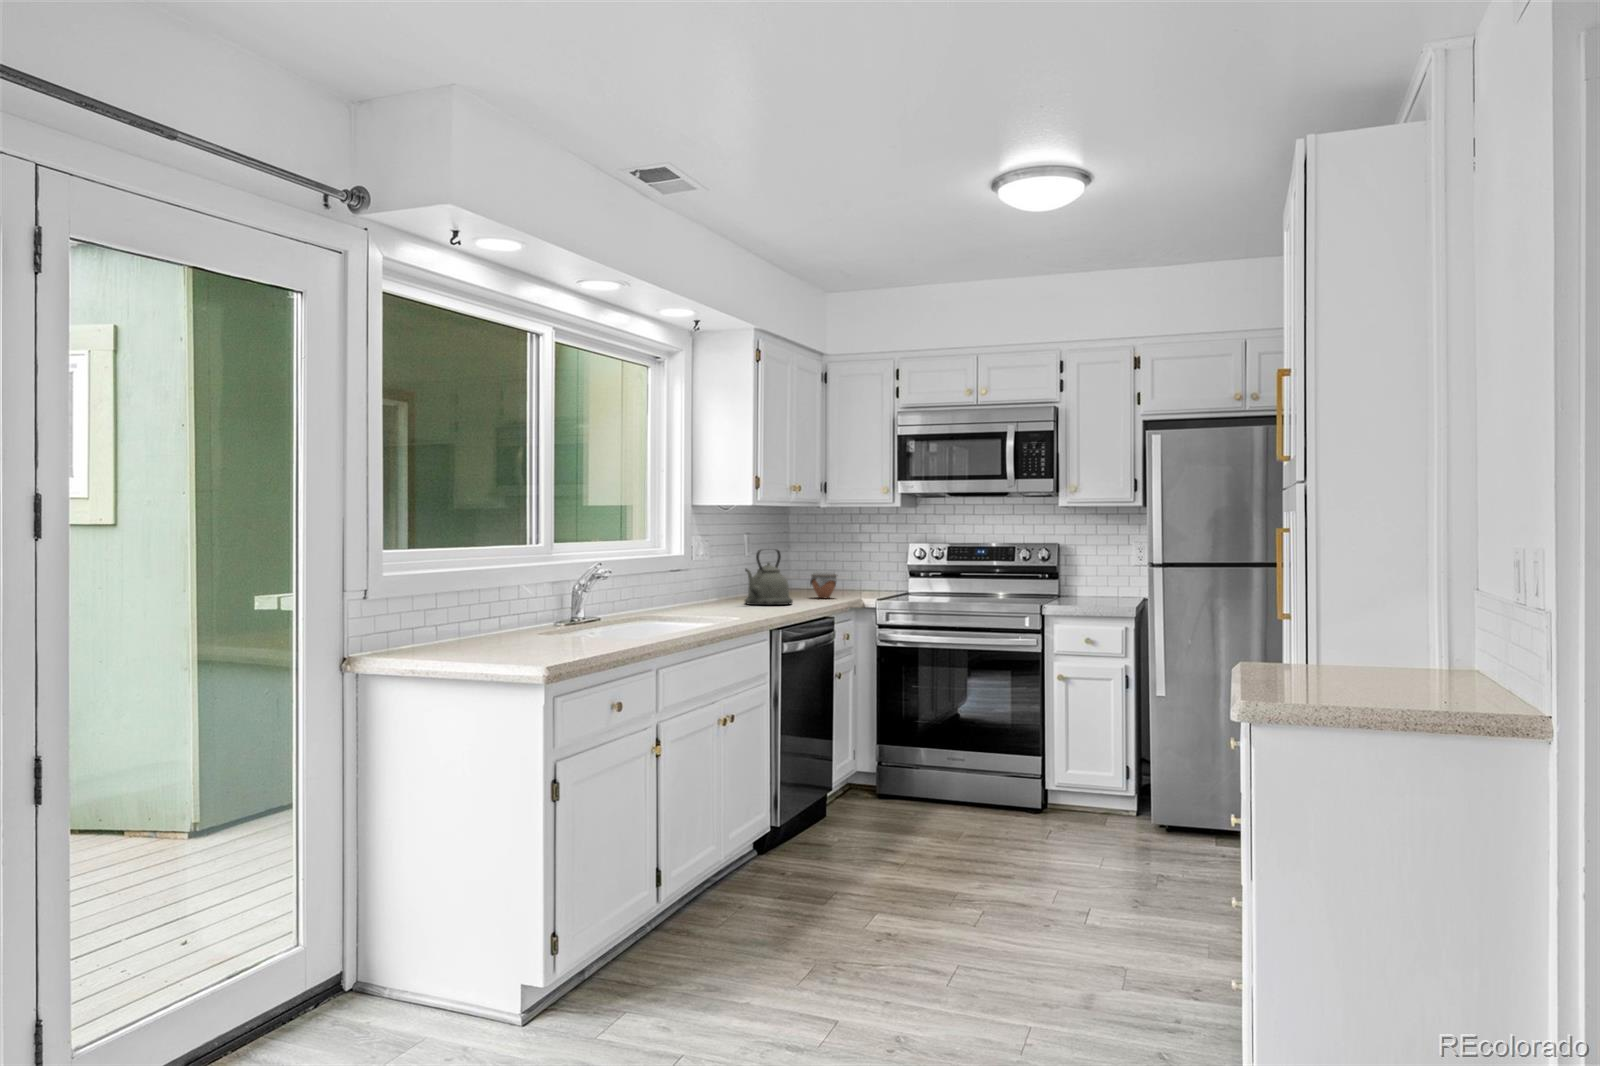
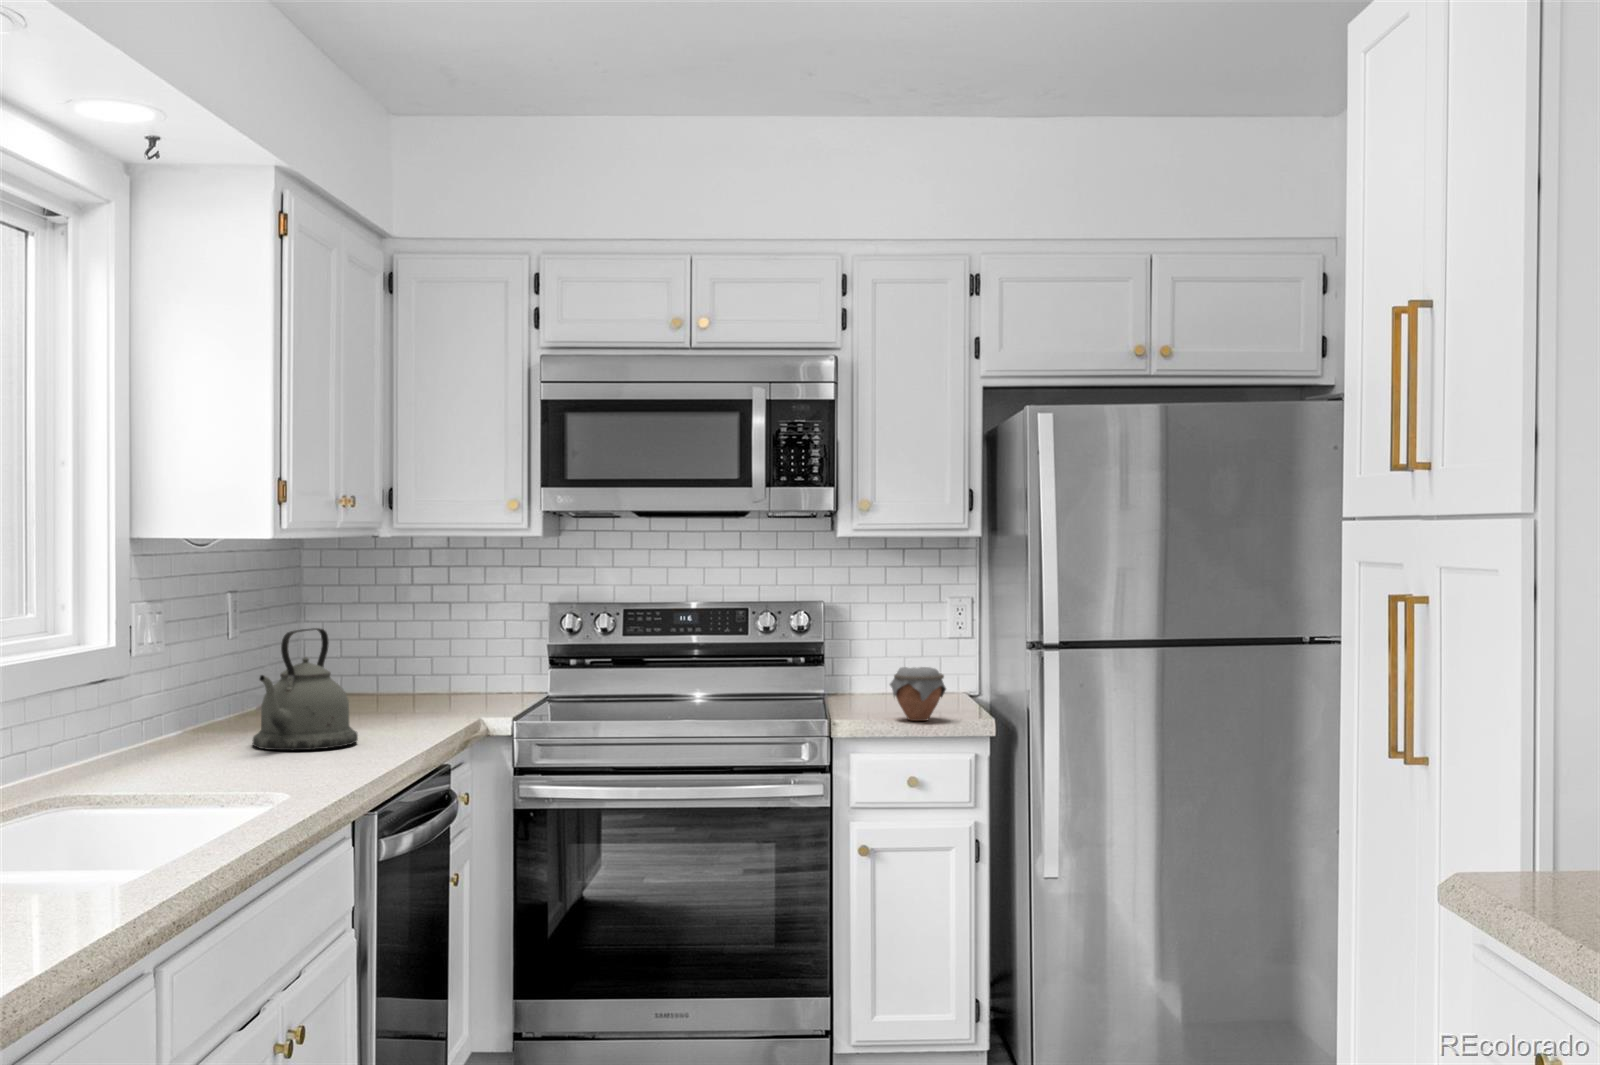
jar: present [810,571,837,598] -> present [890,667,946,721]

